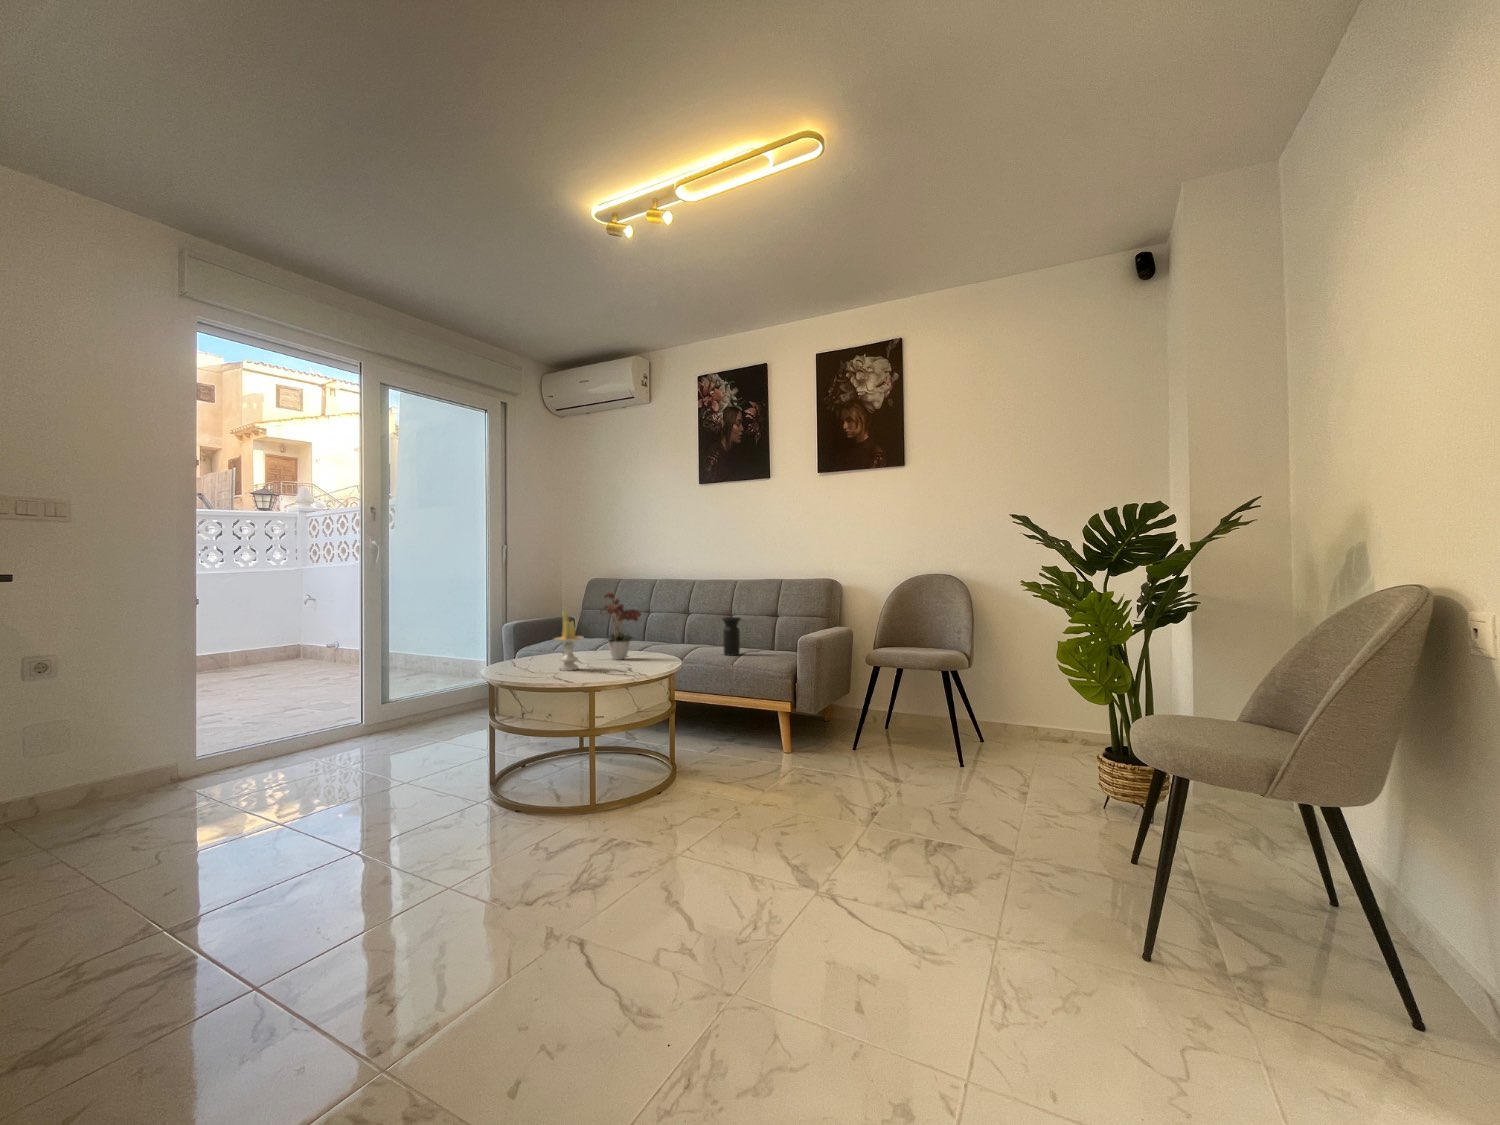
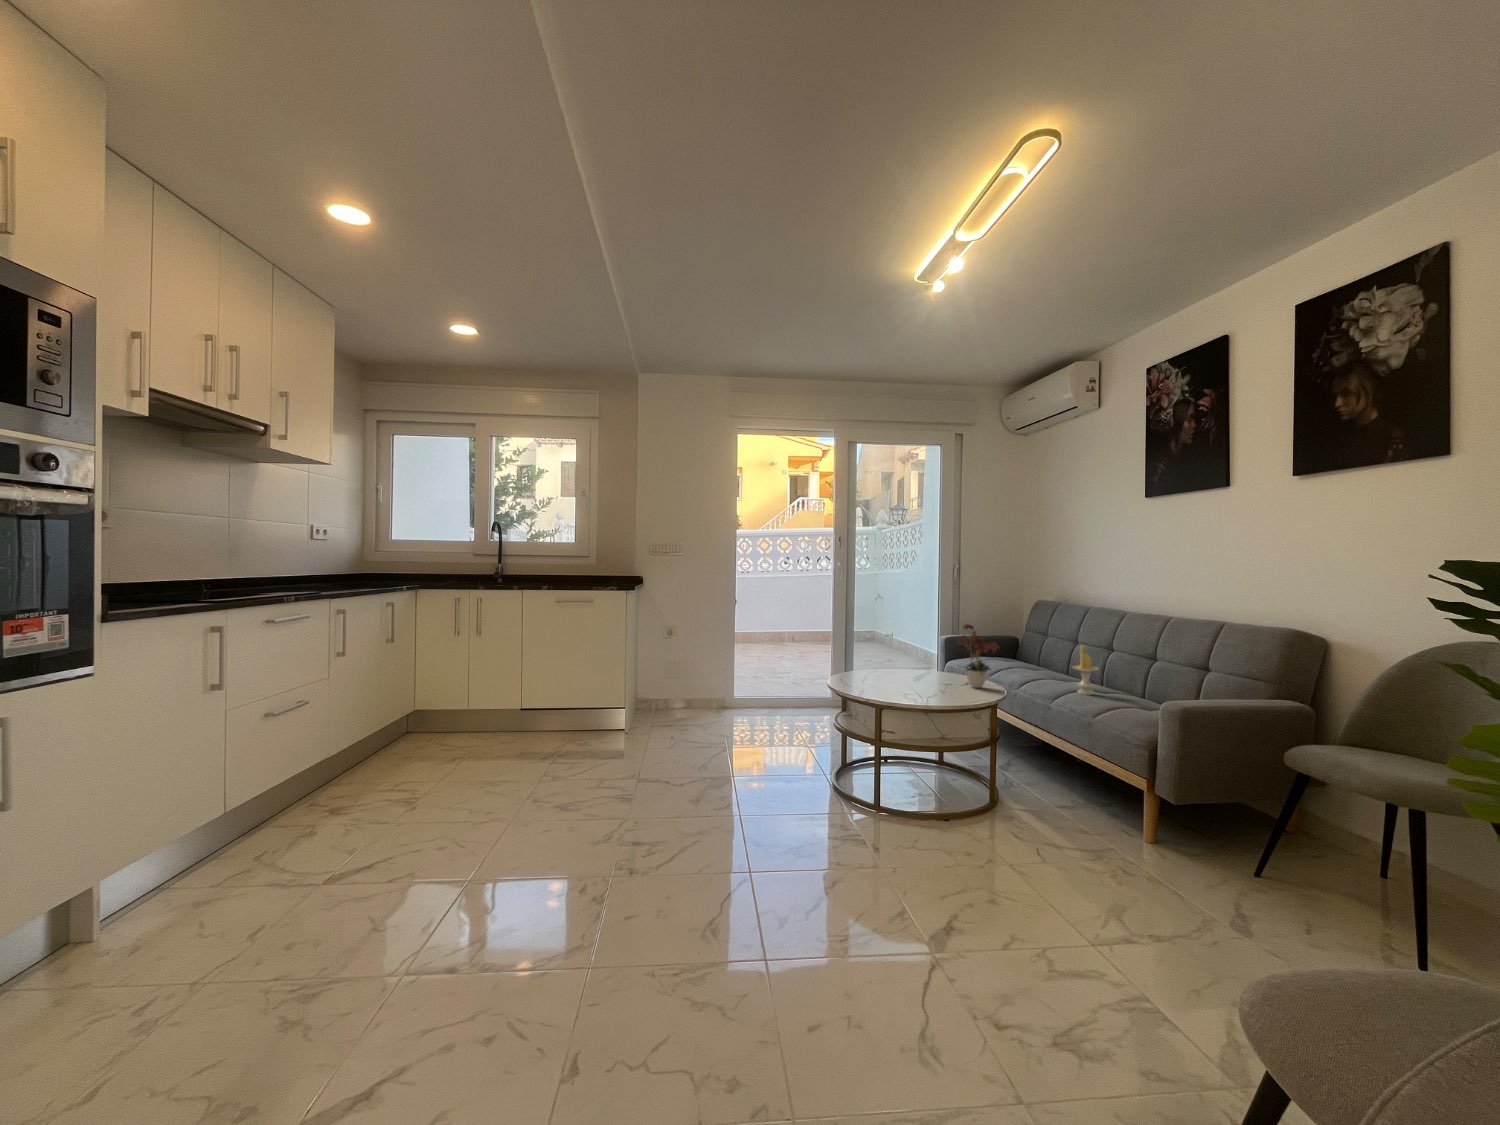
candle: present [554,611,583,671] -> present [1073,645,1099,695]
vase: present [722,617,741,656] -> none [1098,661,1124,707]

